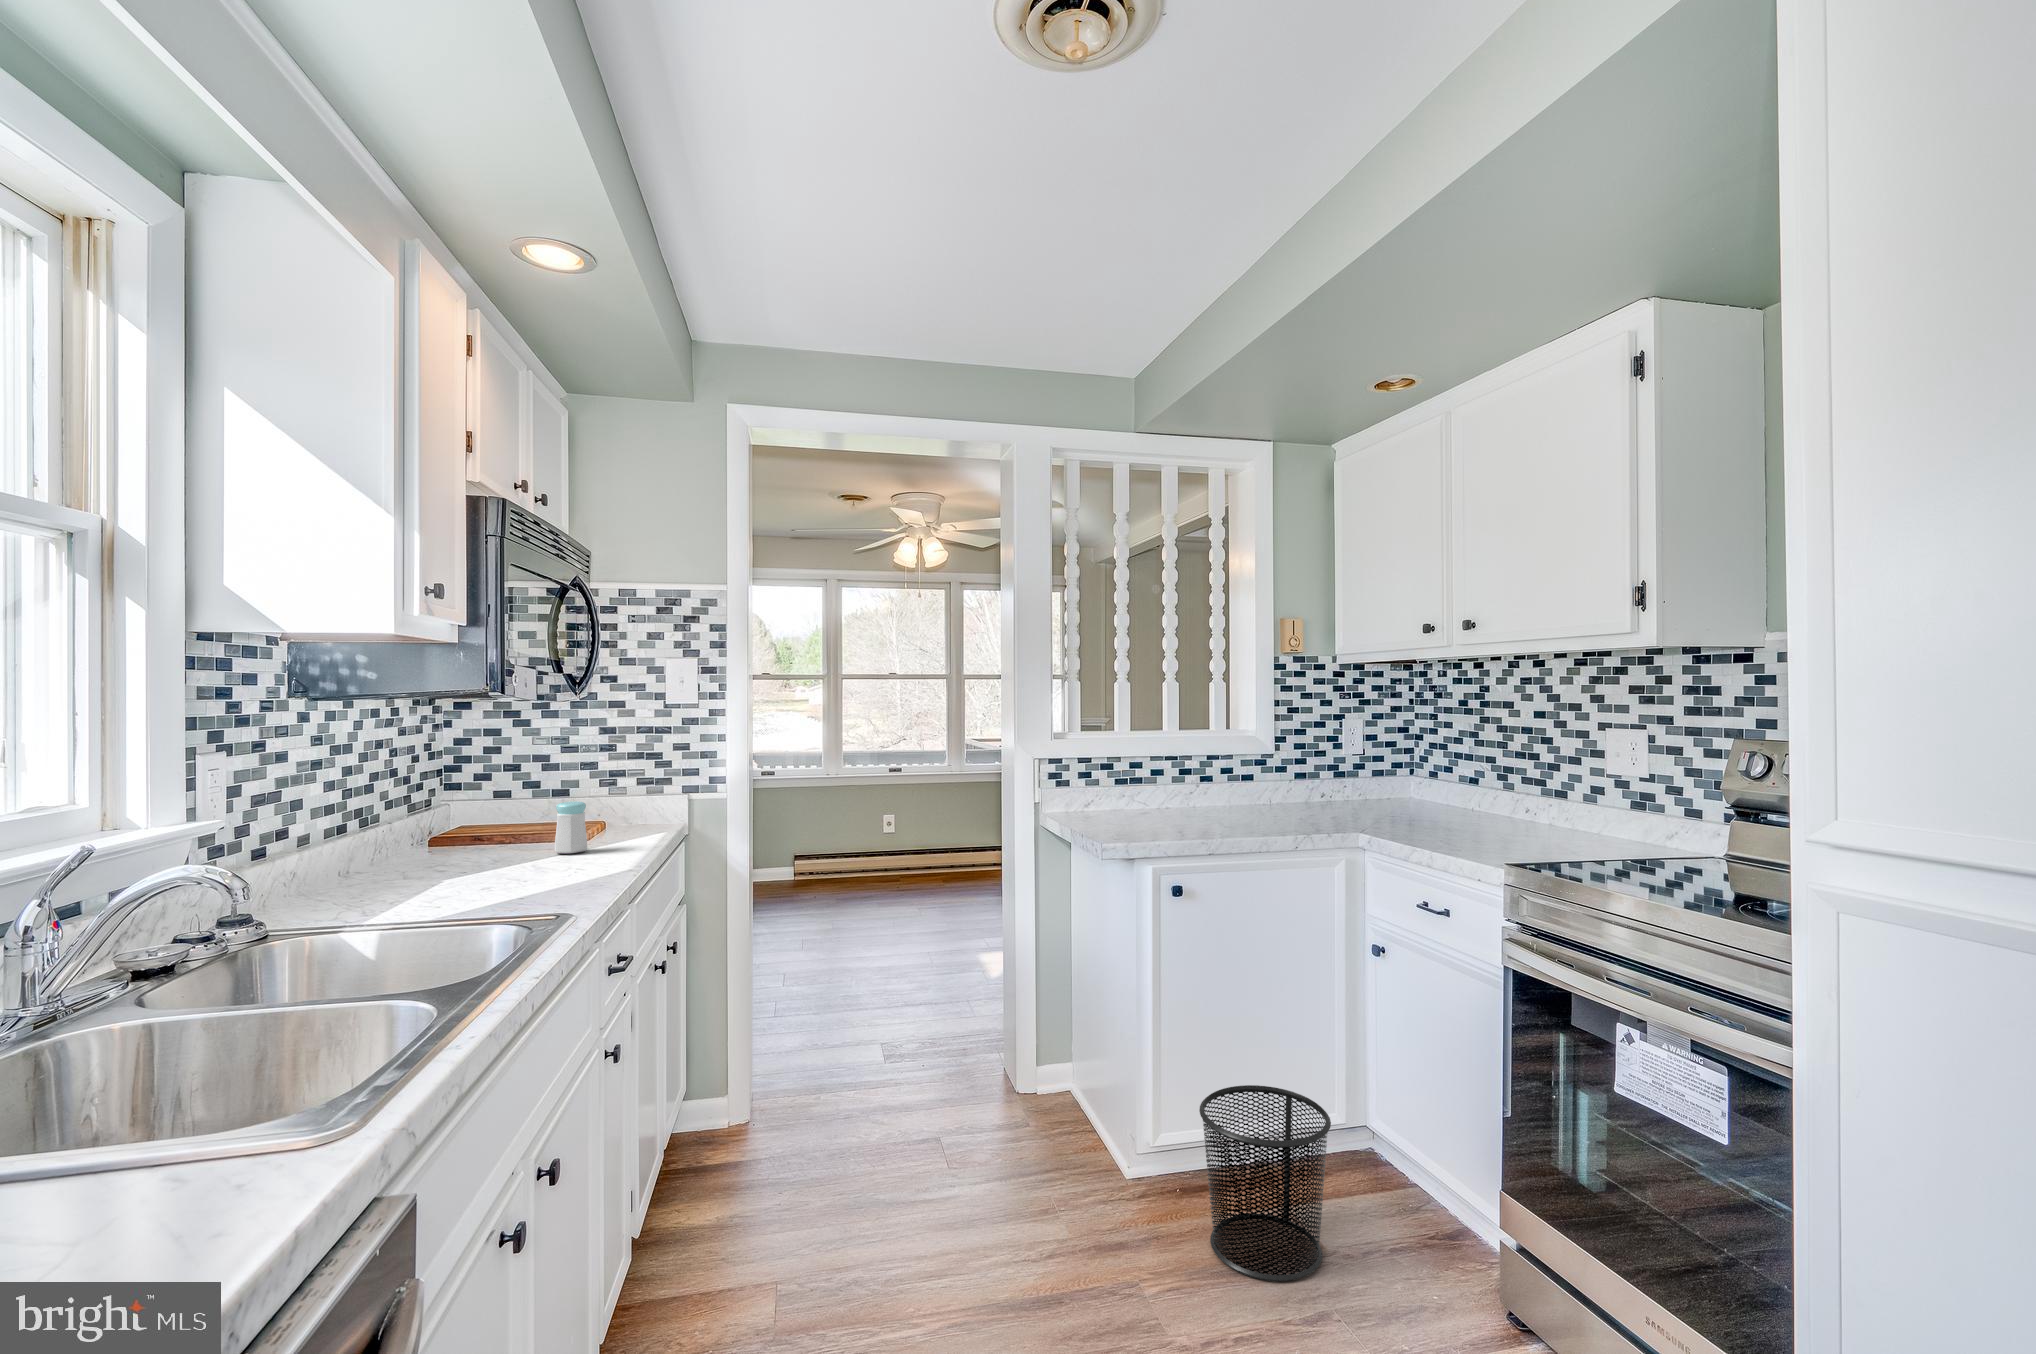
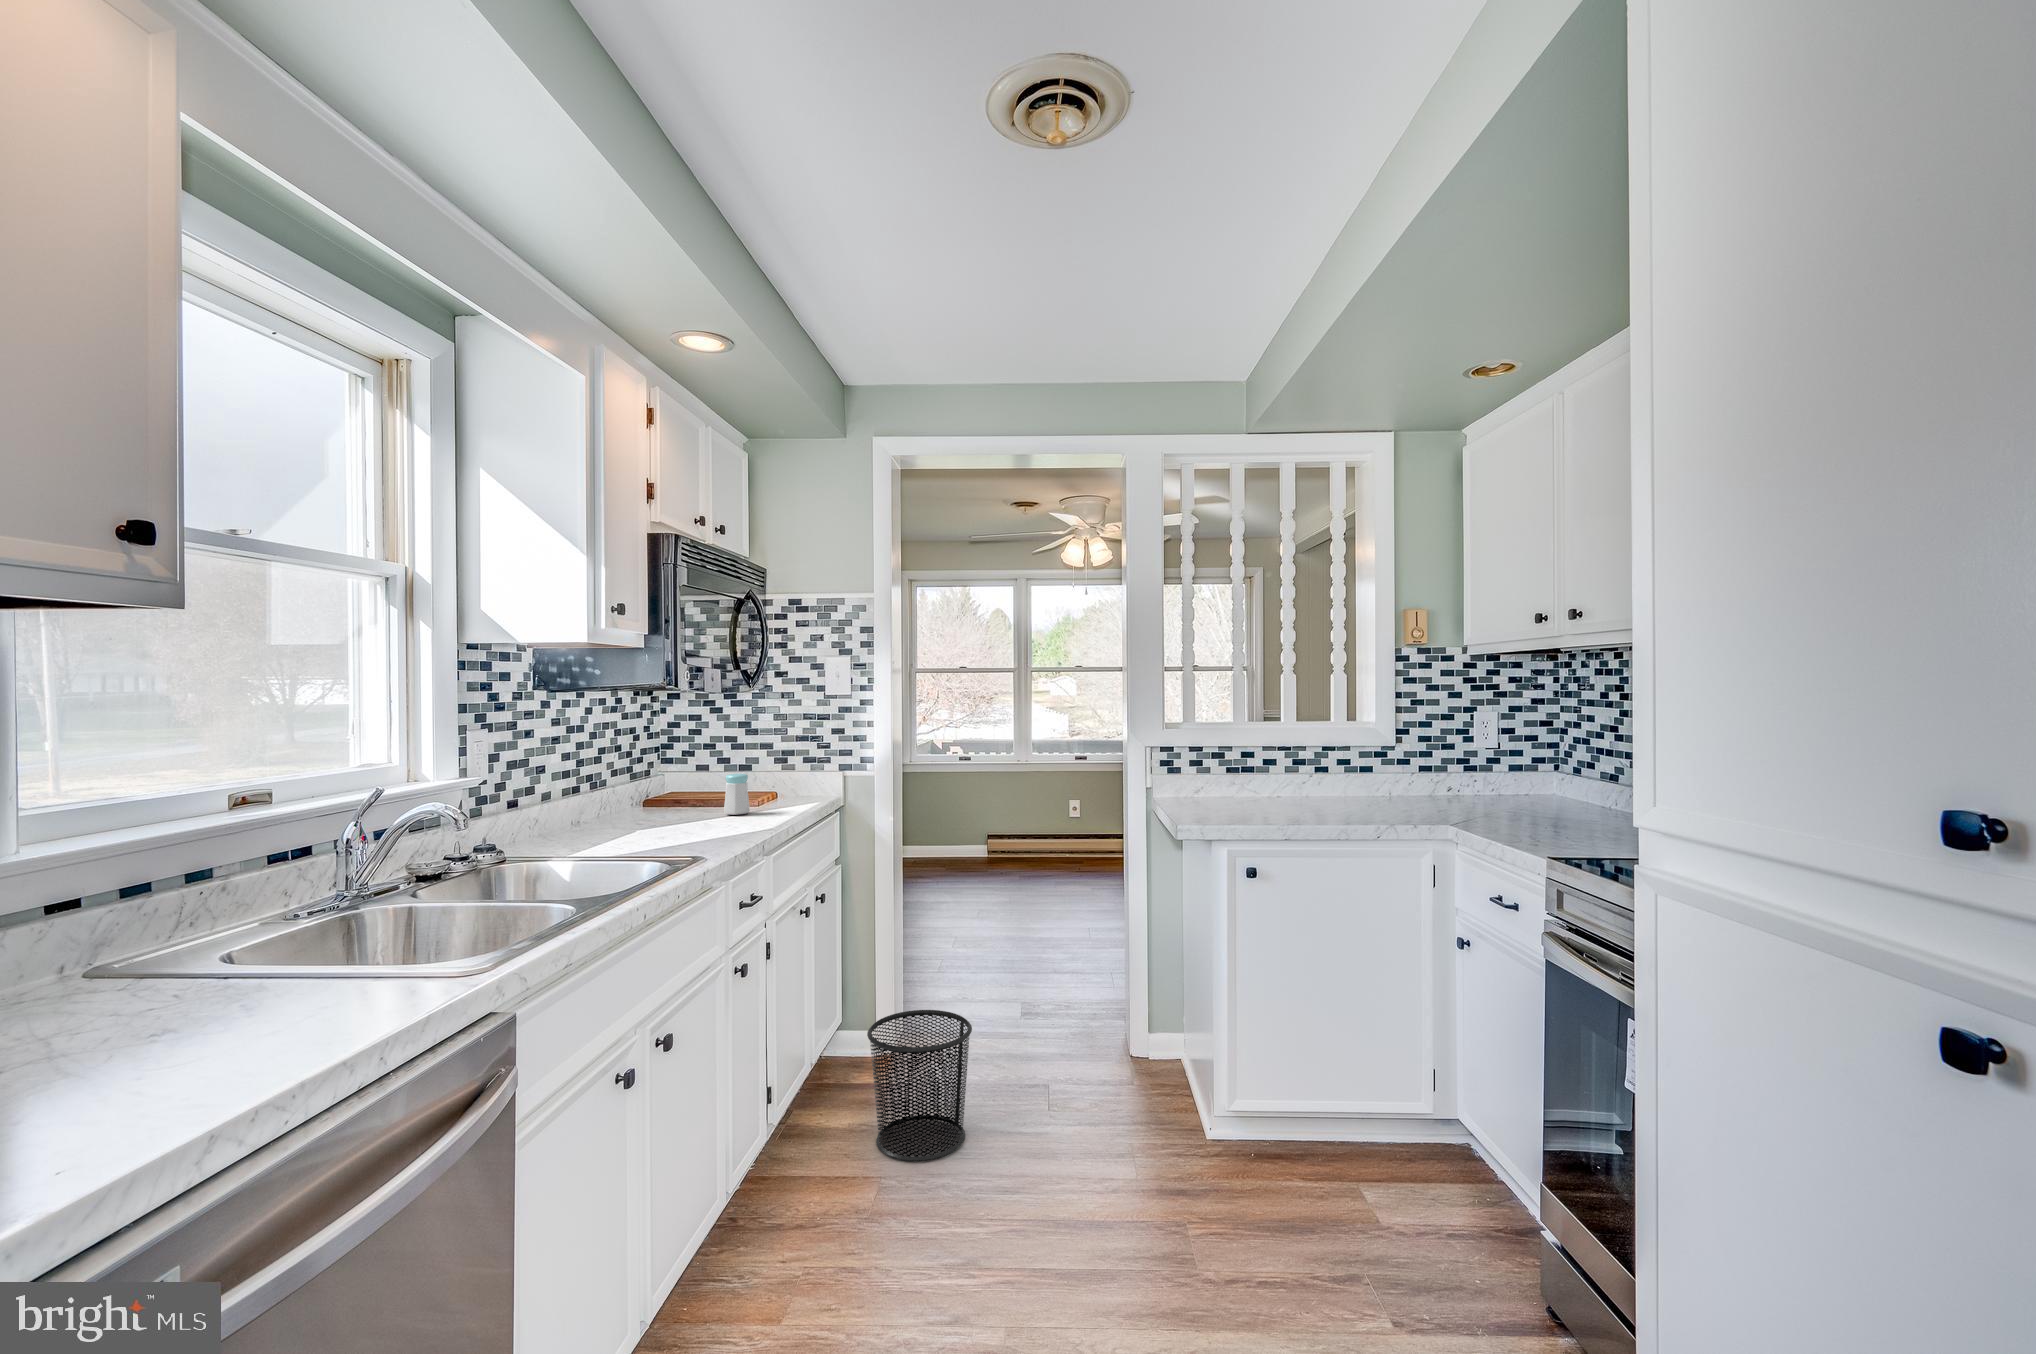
waste bin: present [1199,1085,1331,1281] -> present [867,1010,972,1162]

